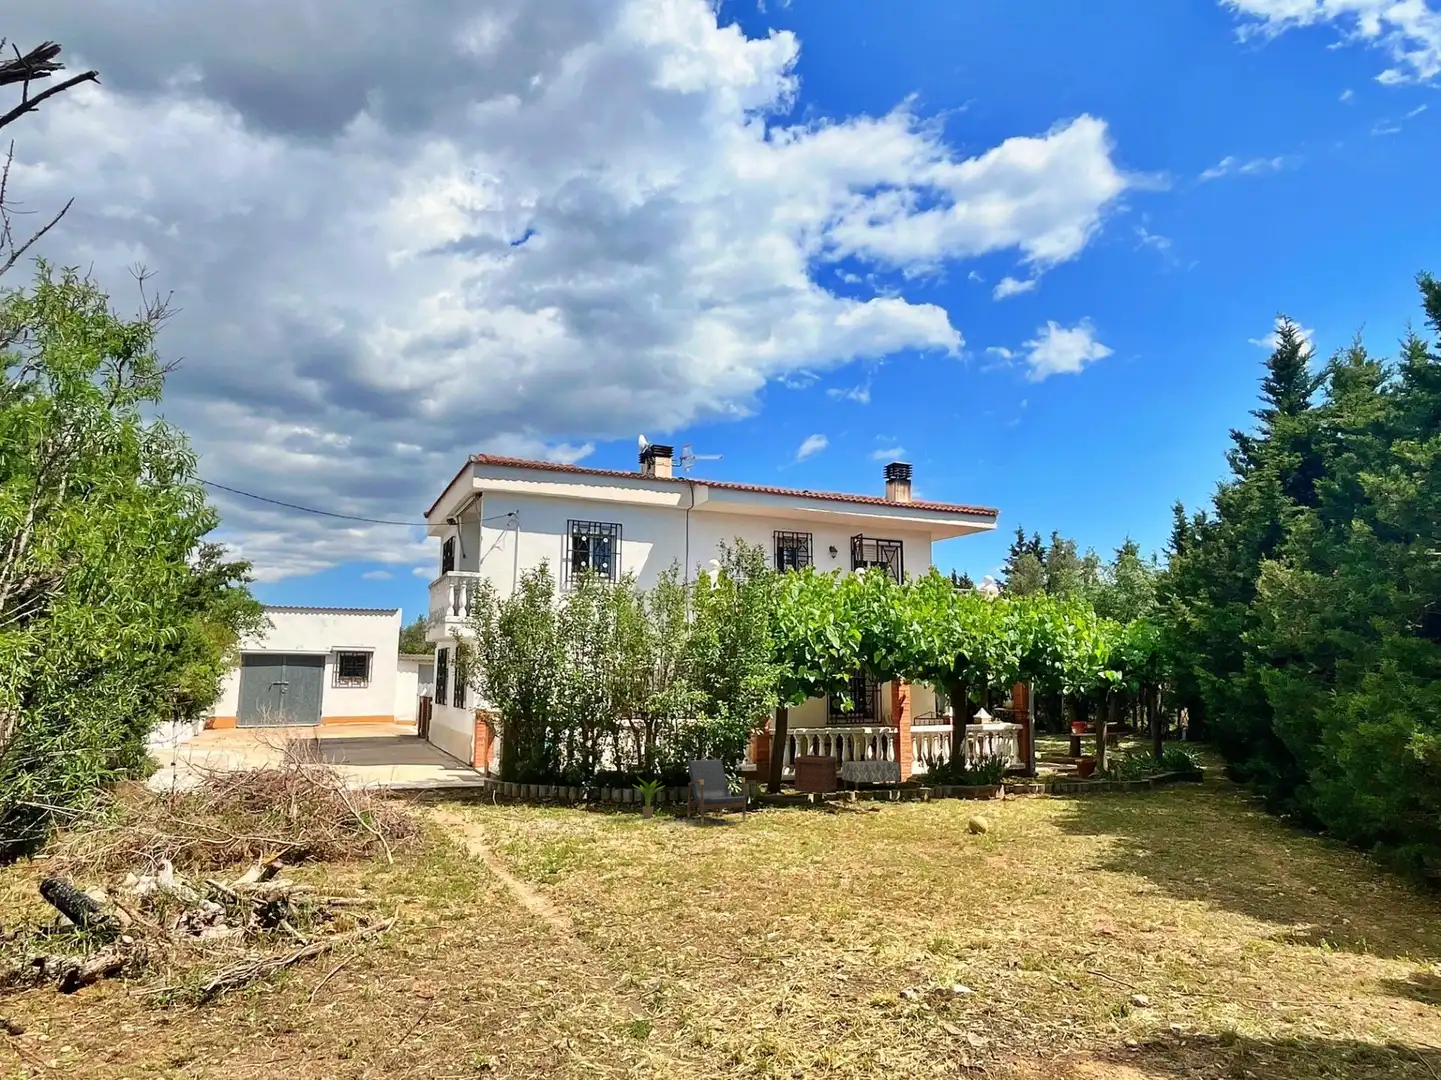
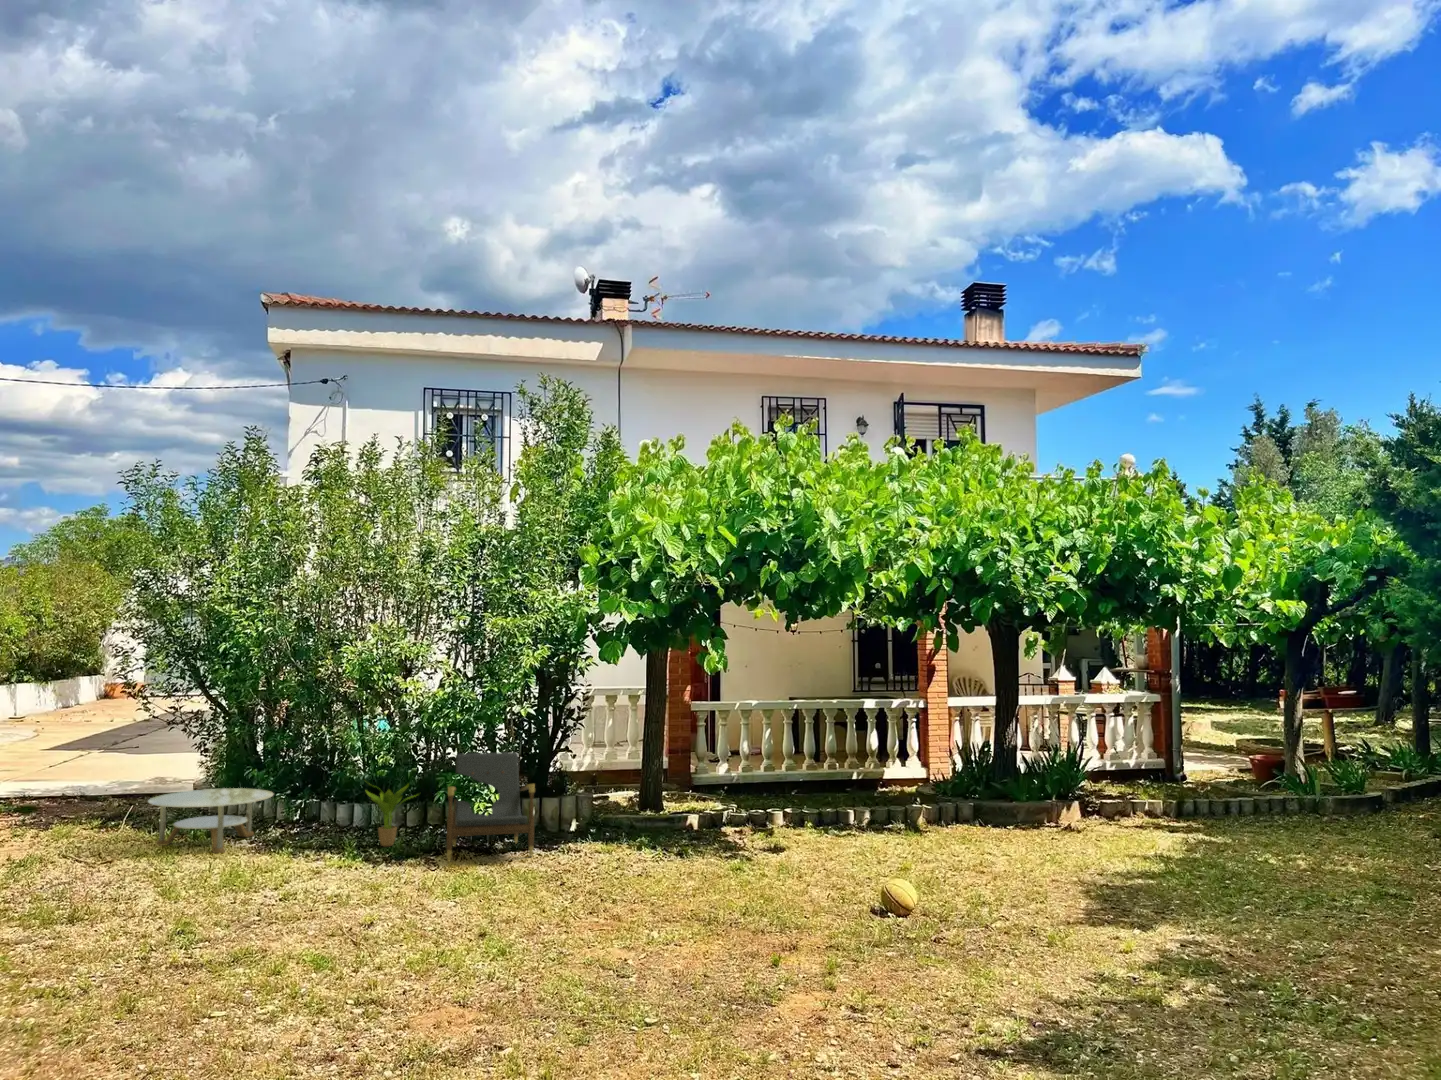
wooden crate: present [795,755,837,793] -> none [727,742,800,805]
bench: present [842,760,900,790] -> none [816,752,910,801]
round table: none [502,785,575,824] -> present [148,788,273,853]

